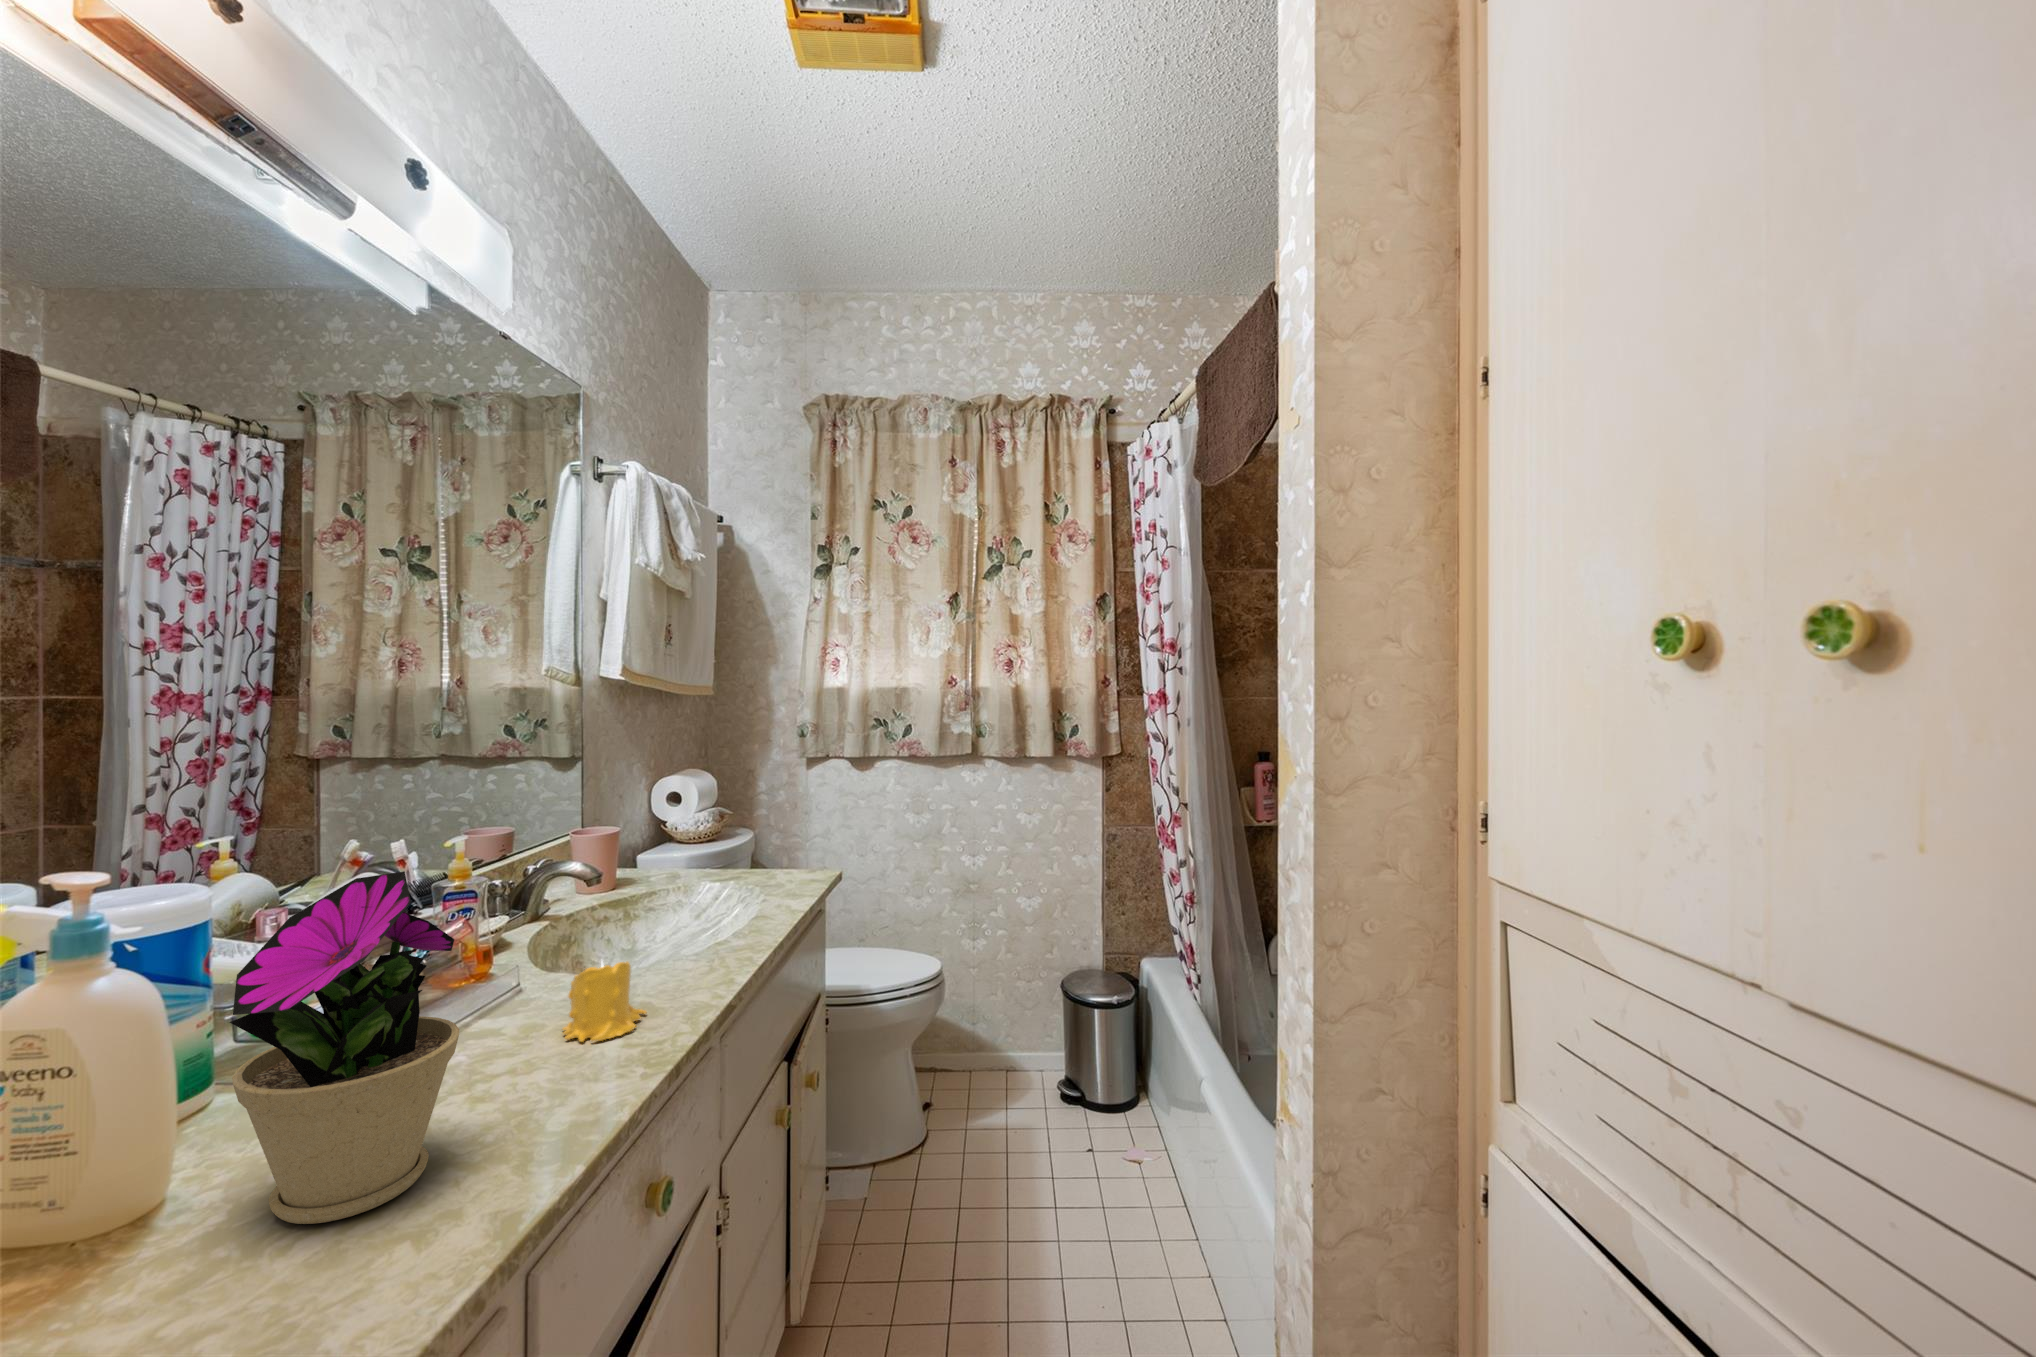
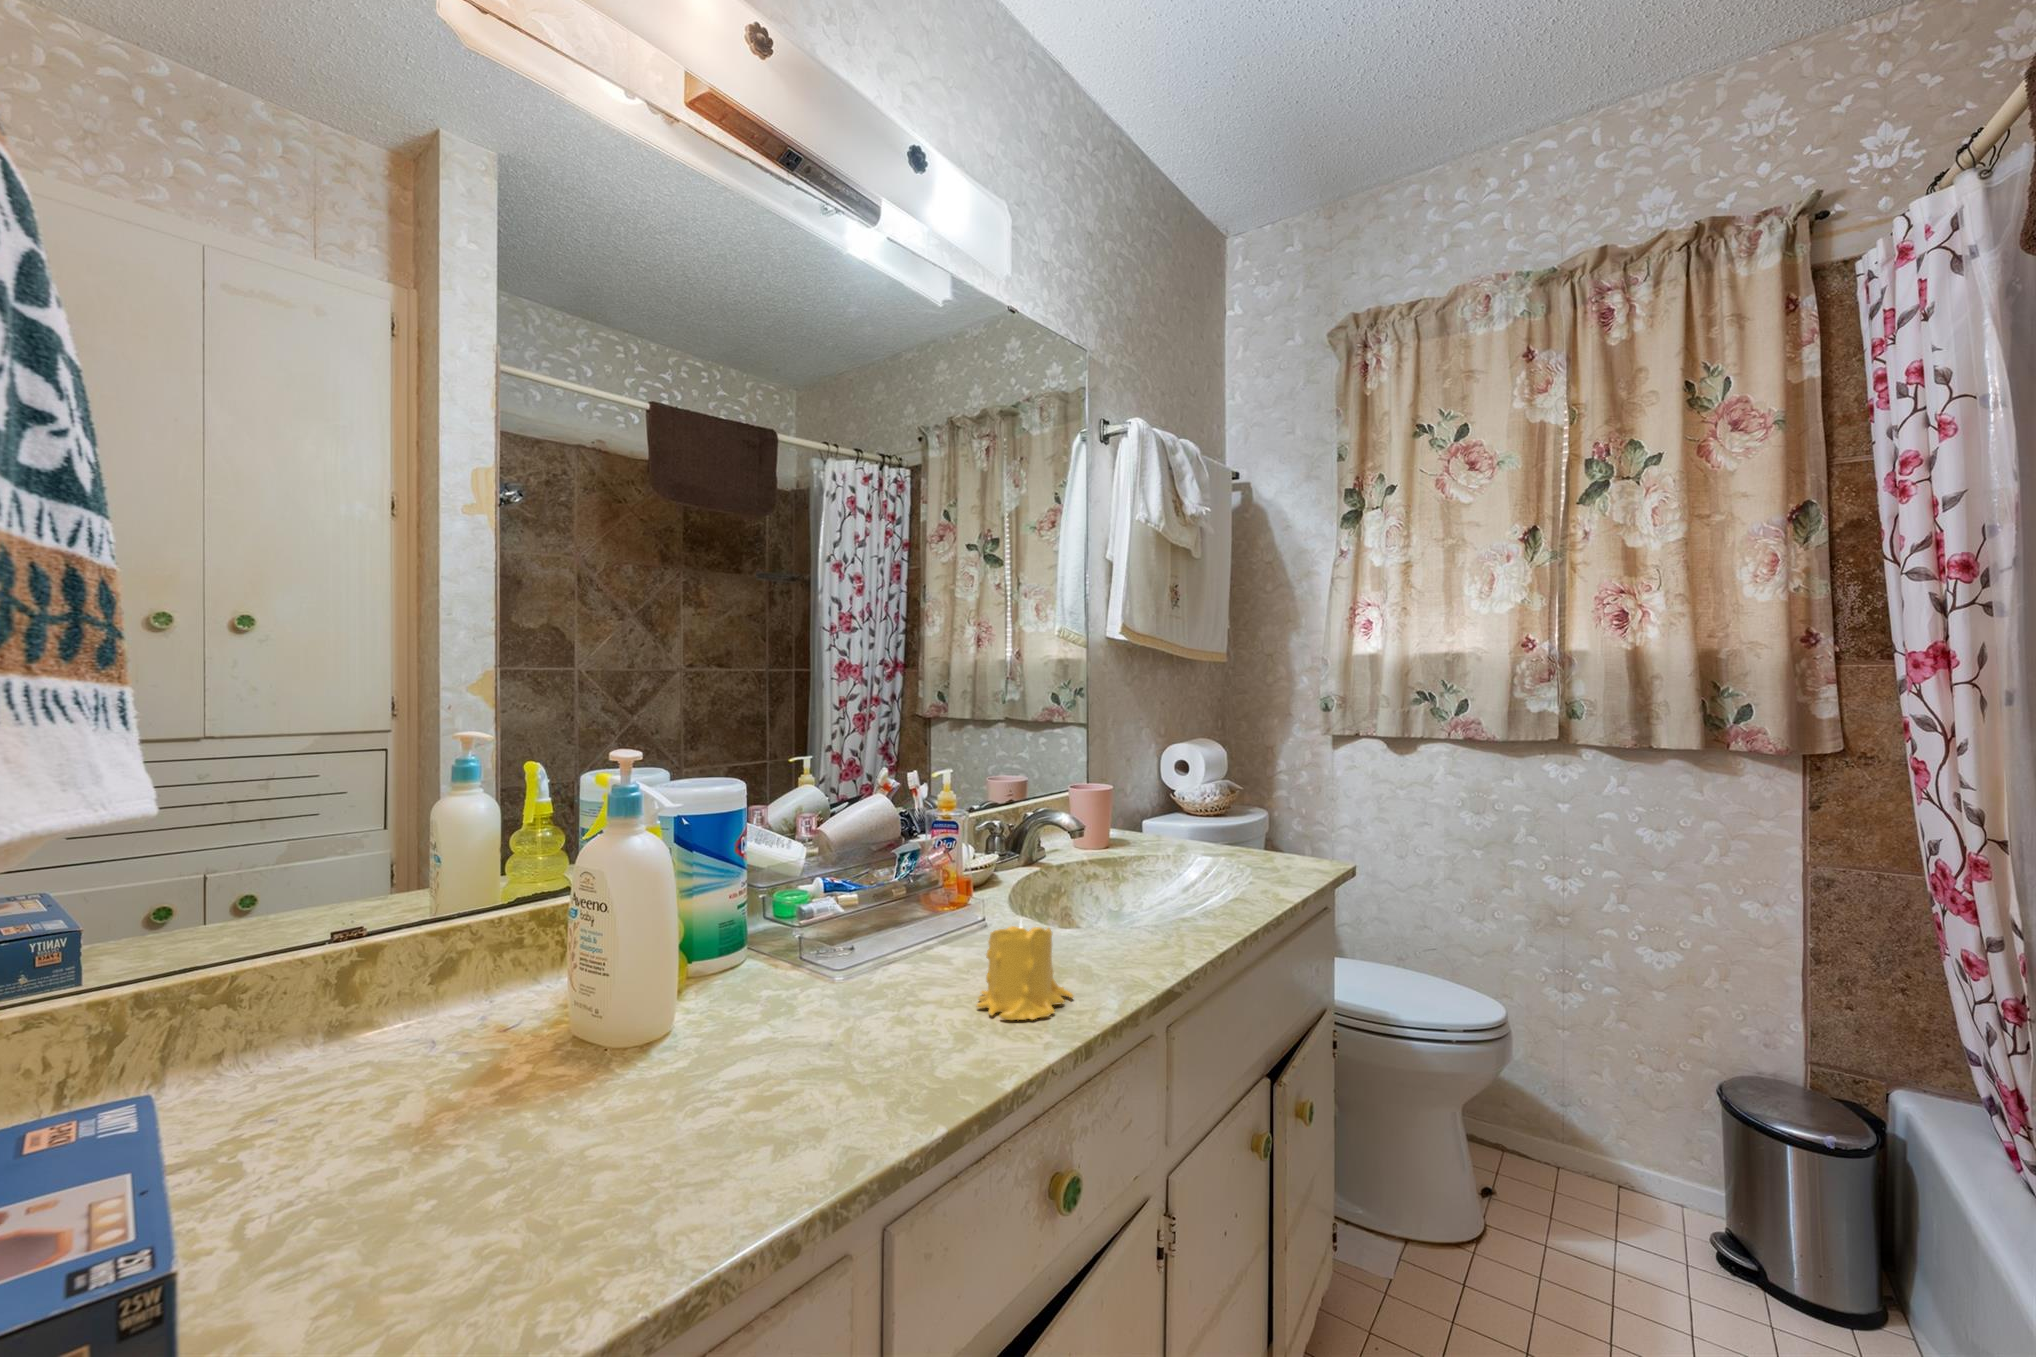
flower pot: present [230,872,459,1224] -> none [565,768,796,1175]

